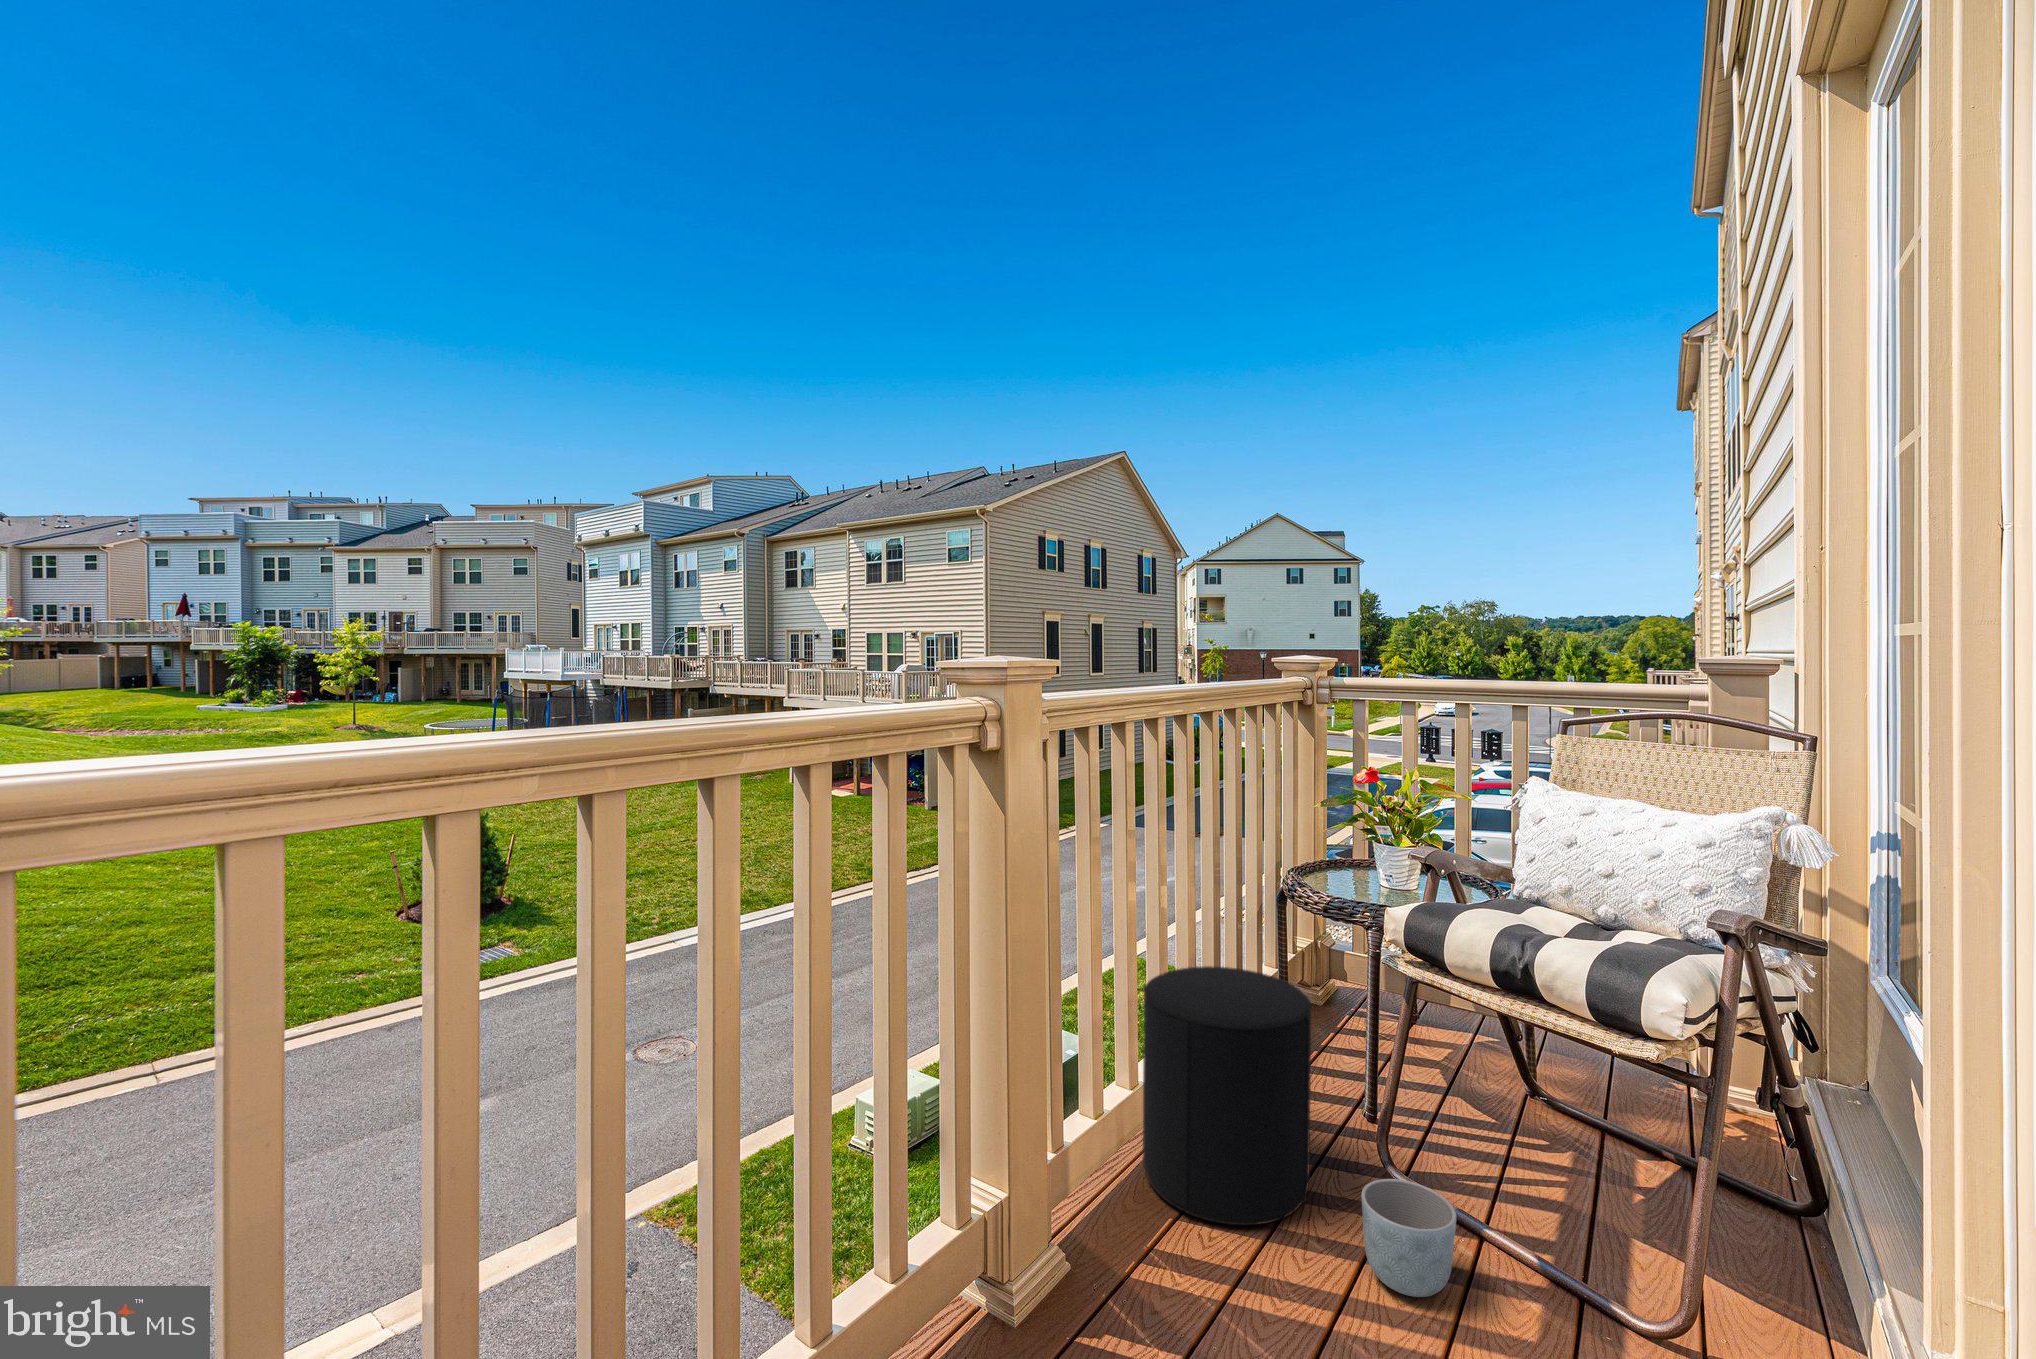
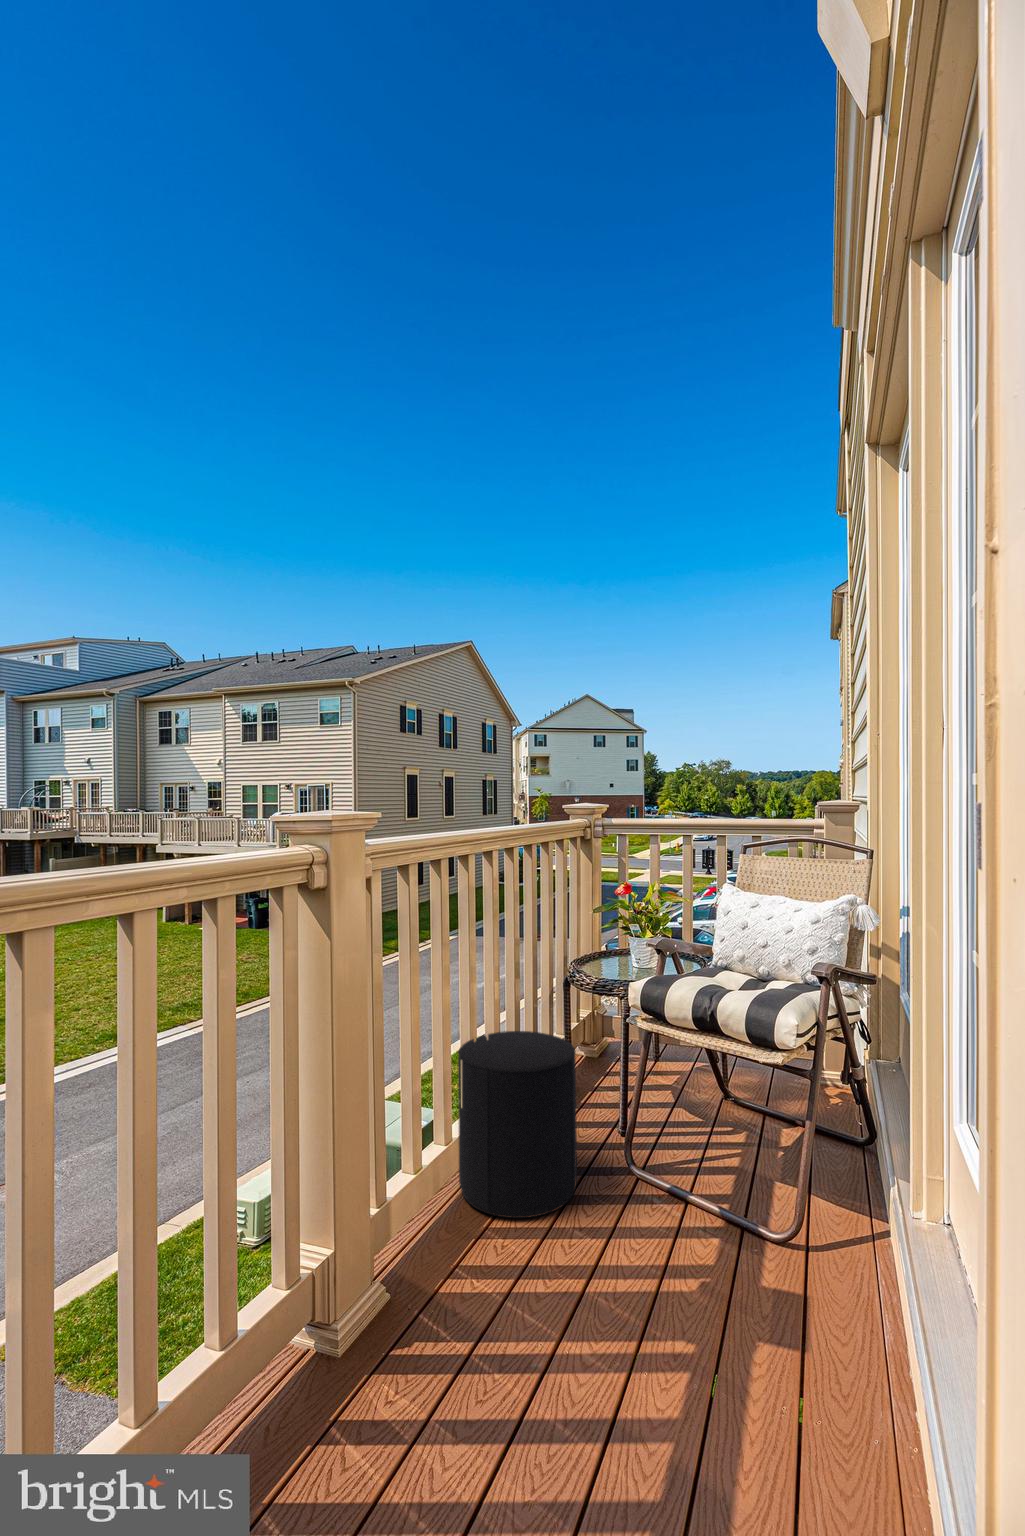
planter: present [1361,1179,1456,1297] -> none [606,1170,668,1250]

